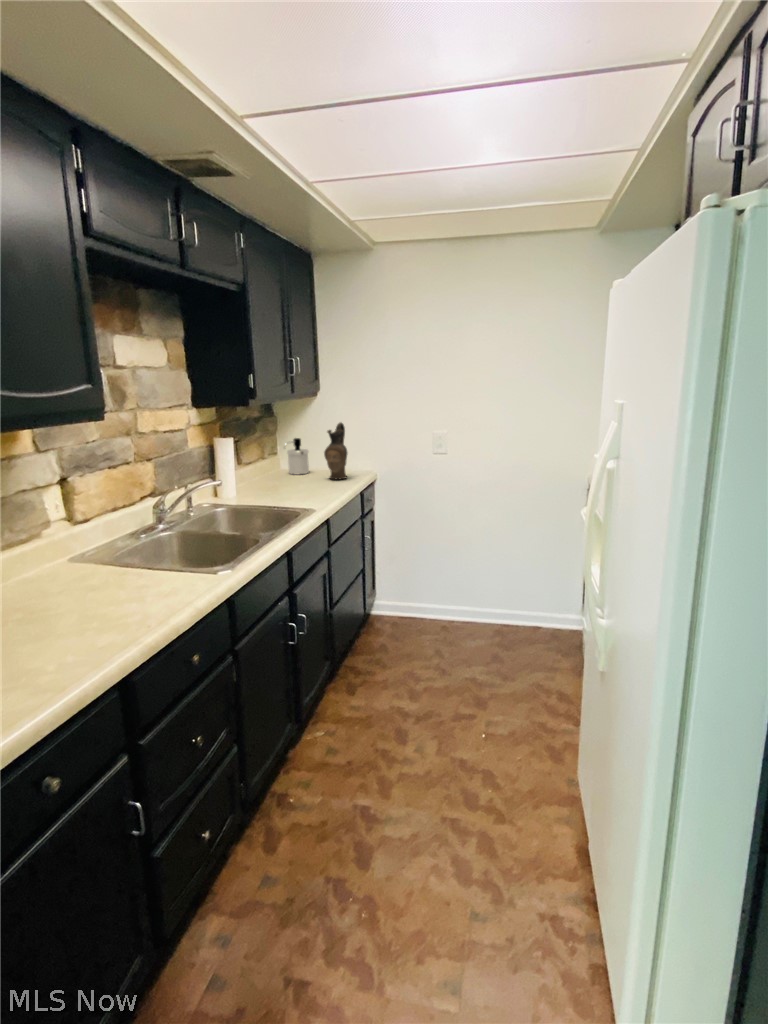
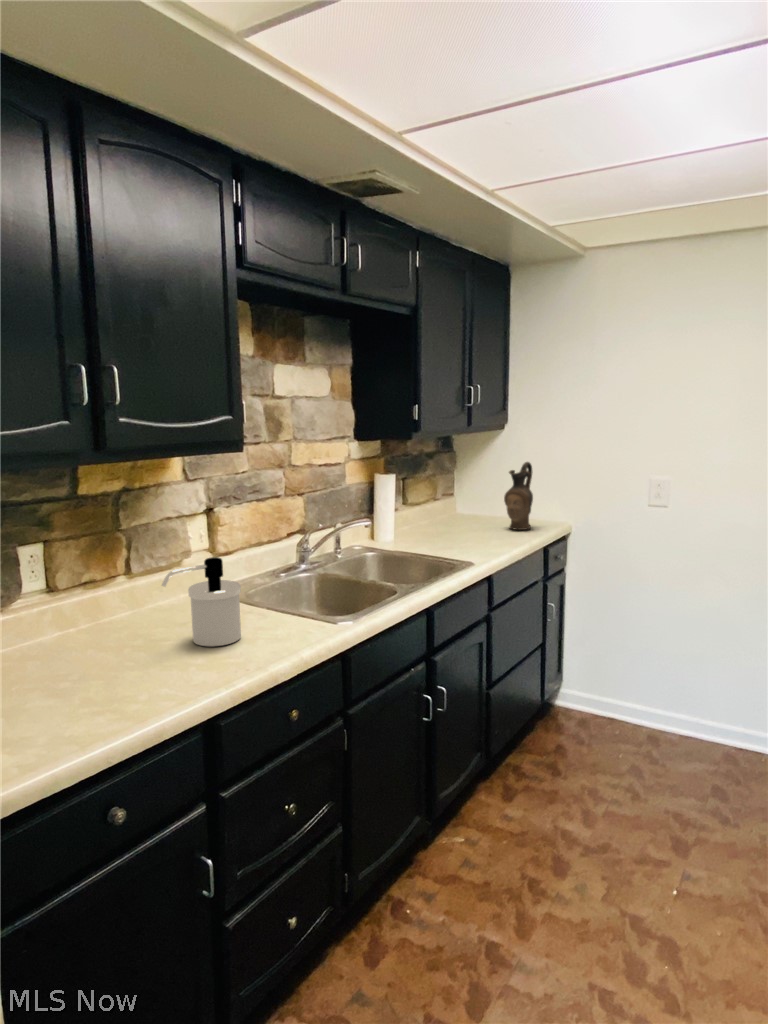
soap dispenser: present [284,438,309,475] -> present [162,557,241,646]

